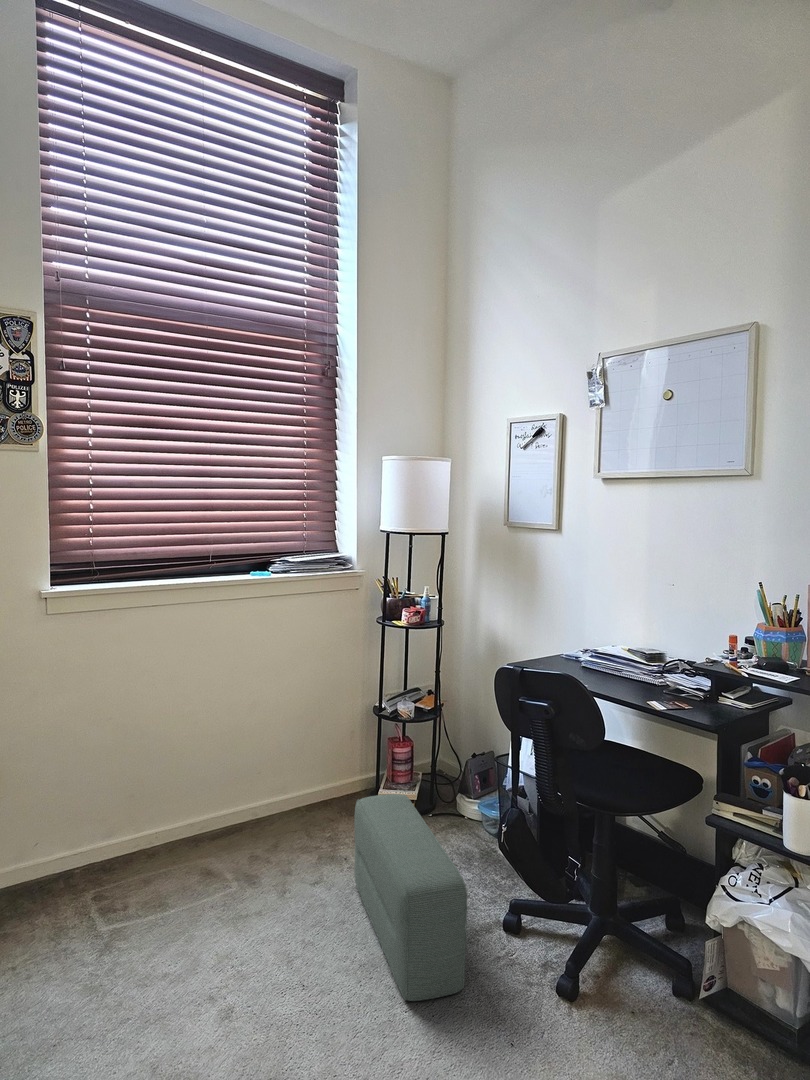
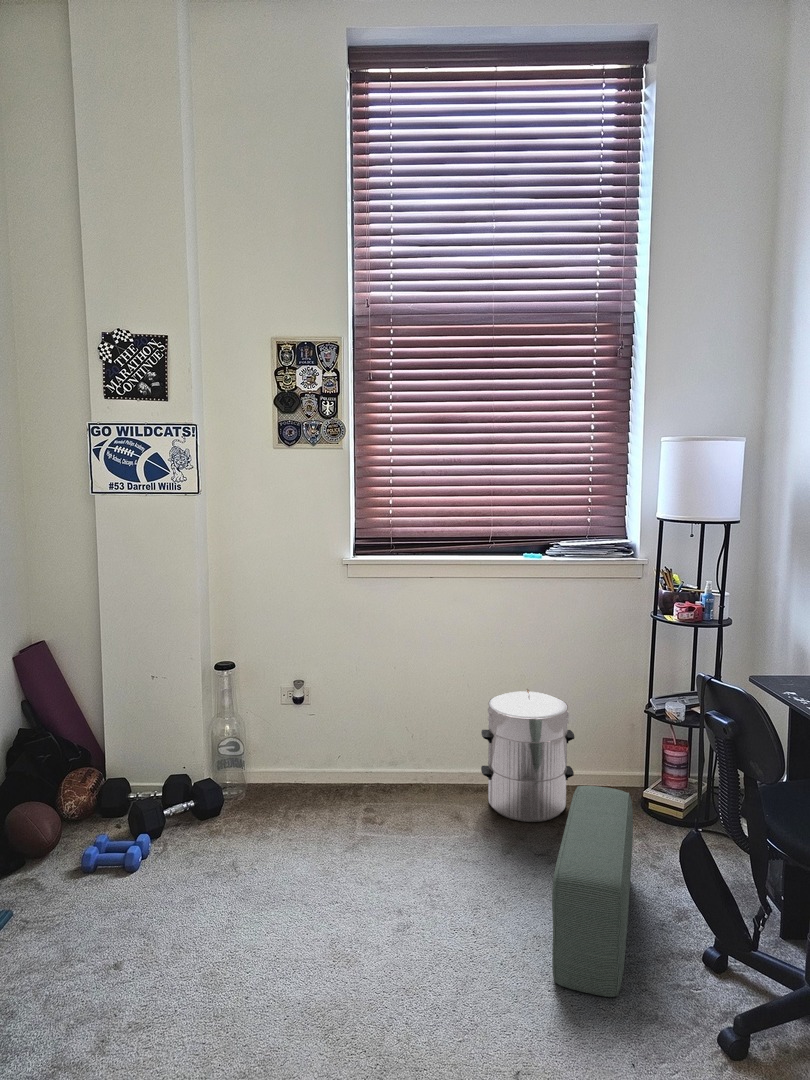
waste bin: none [222,713,318,855] -> present [481,689,575,822]

